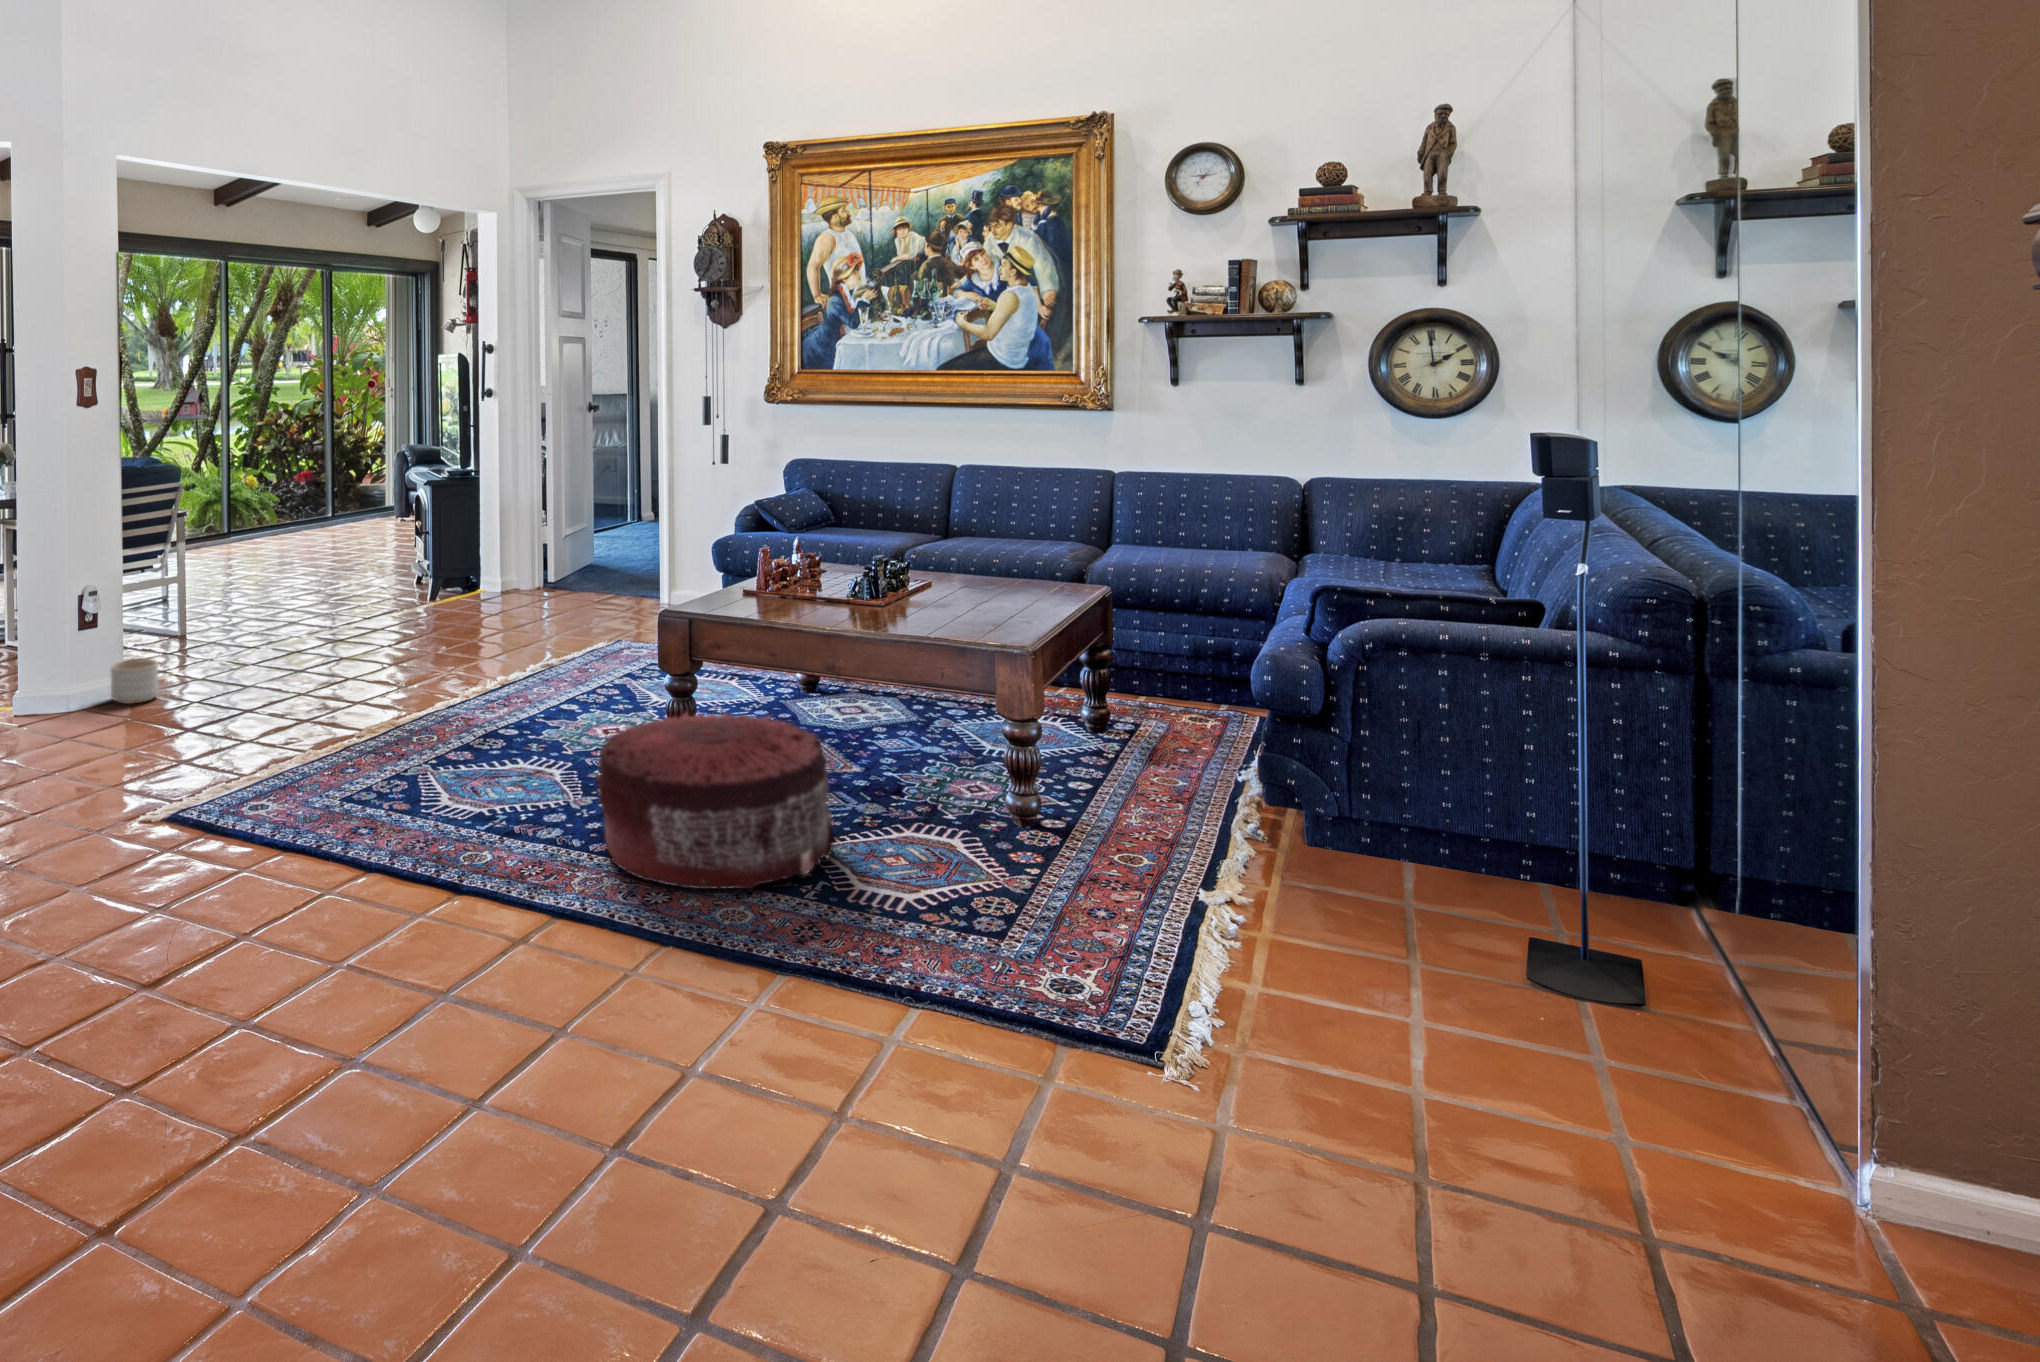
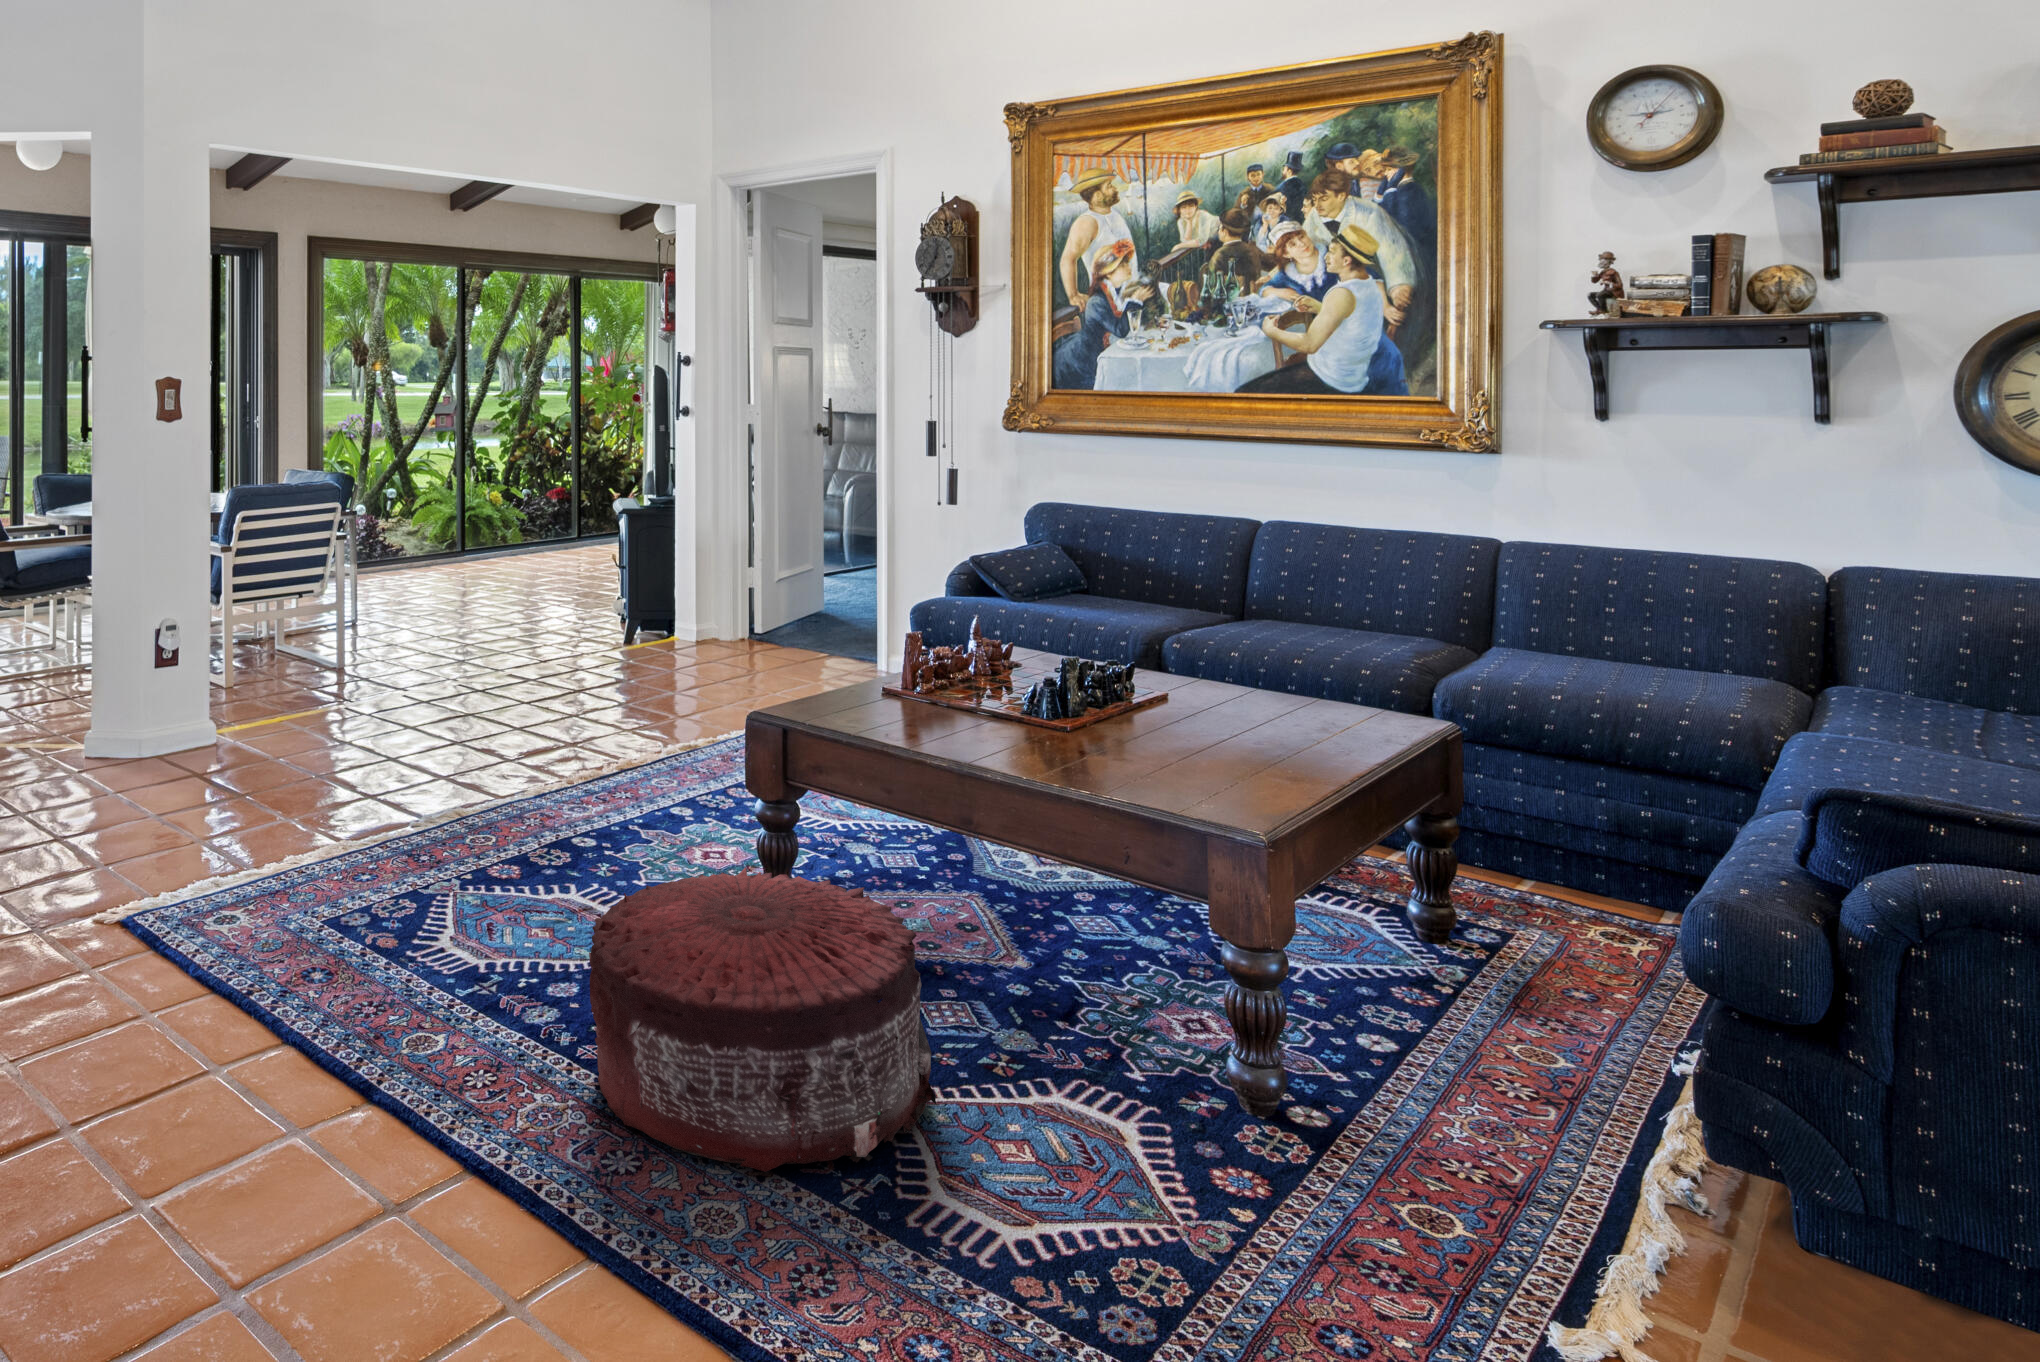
planter: present [111,659,159,704] -> none [176,708,229,759]

